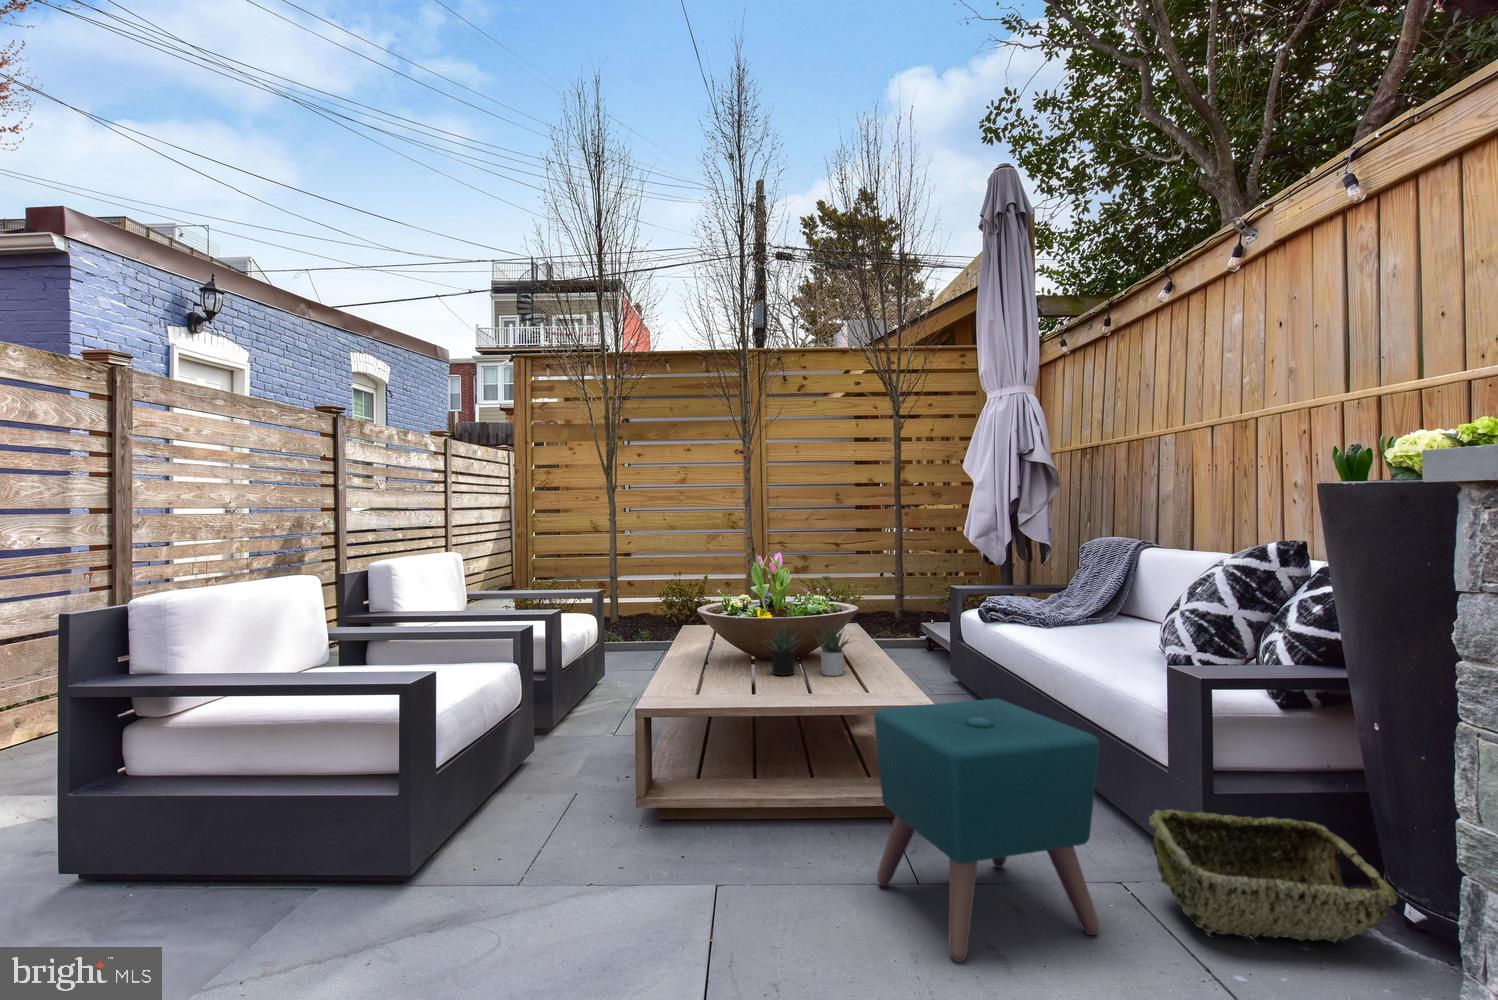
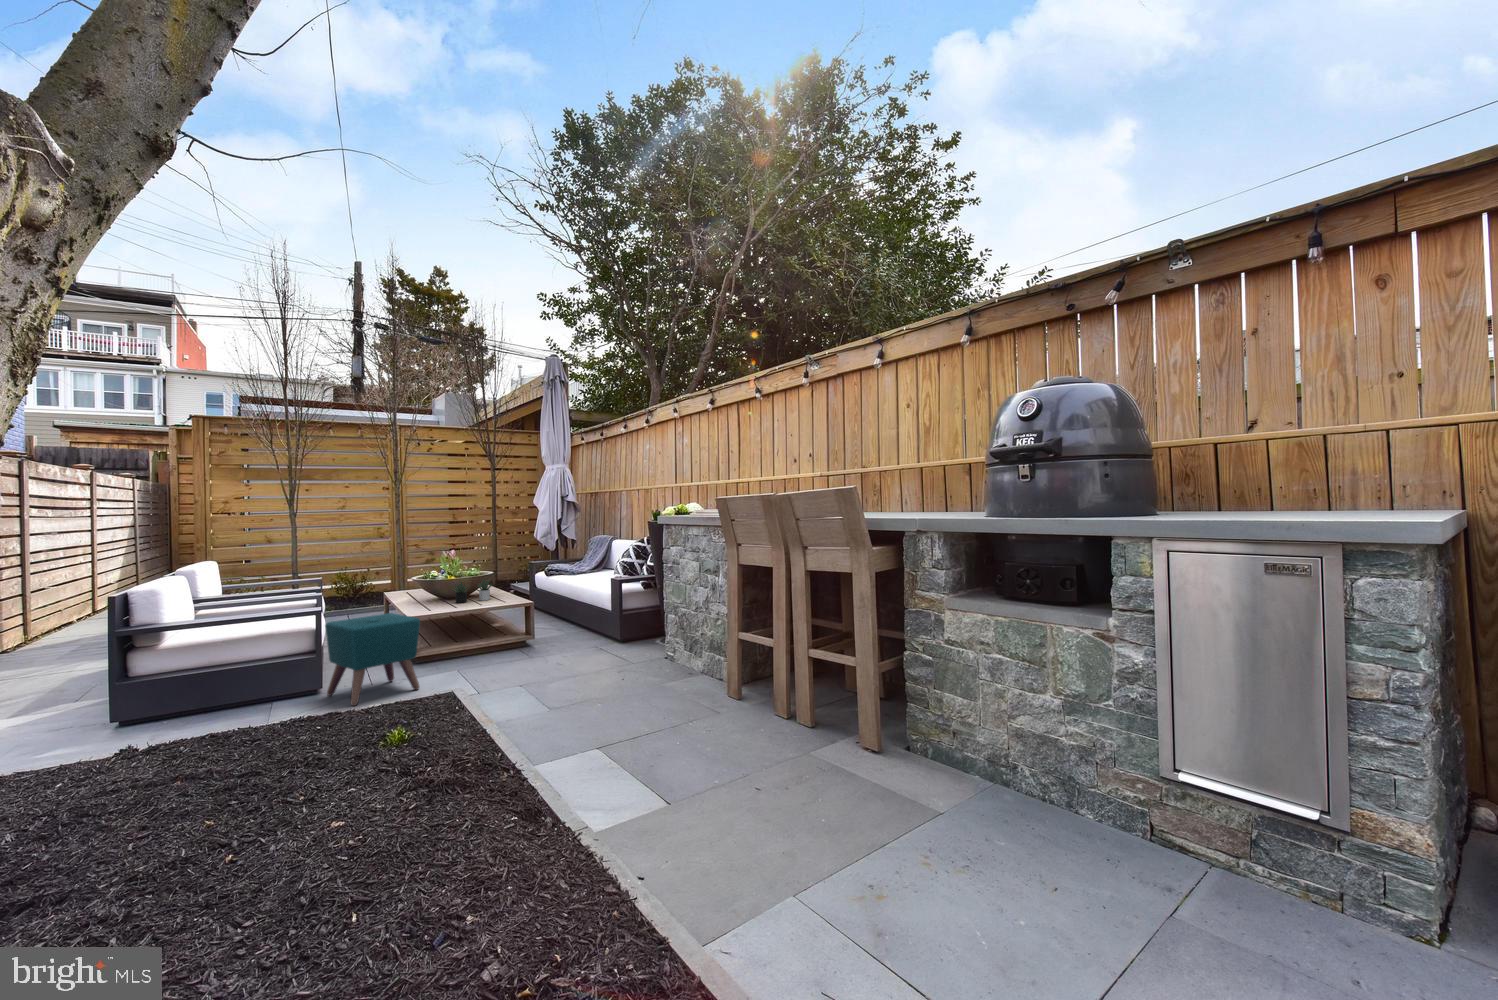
ottoman: present [874,699,1100,962] -> present [325,613,420,706]
woven basket: present [1149,810,1398,943] -> none [605,619,665,652]

